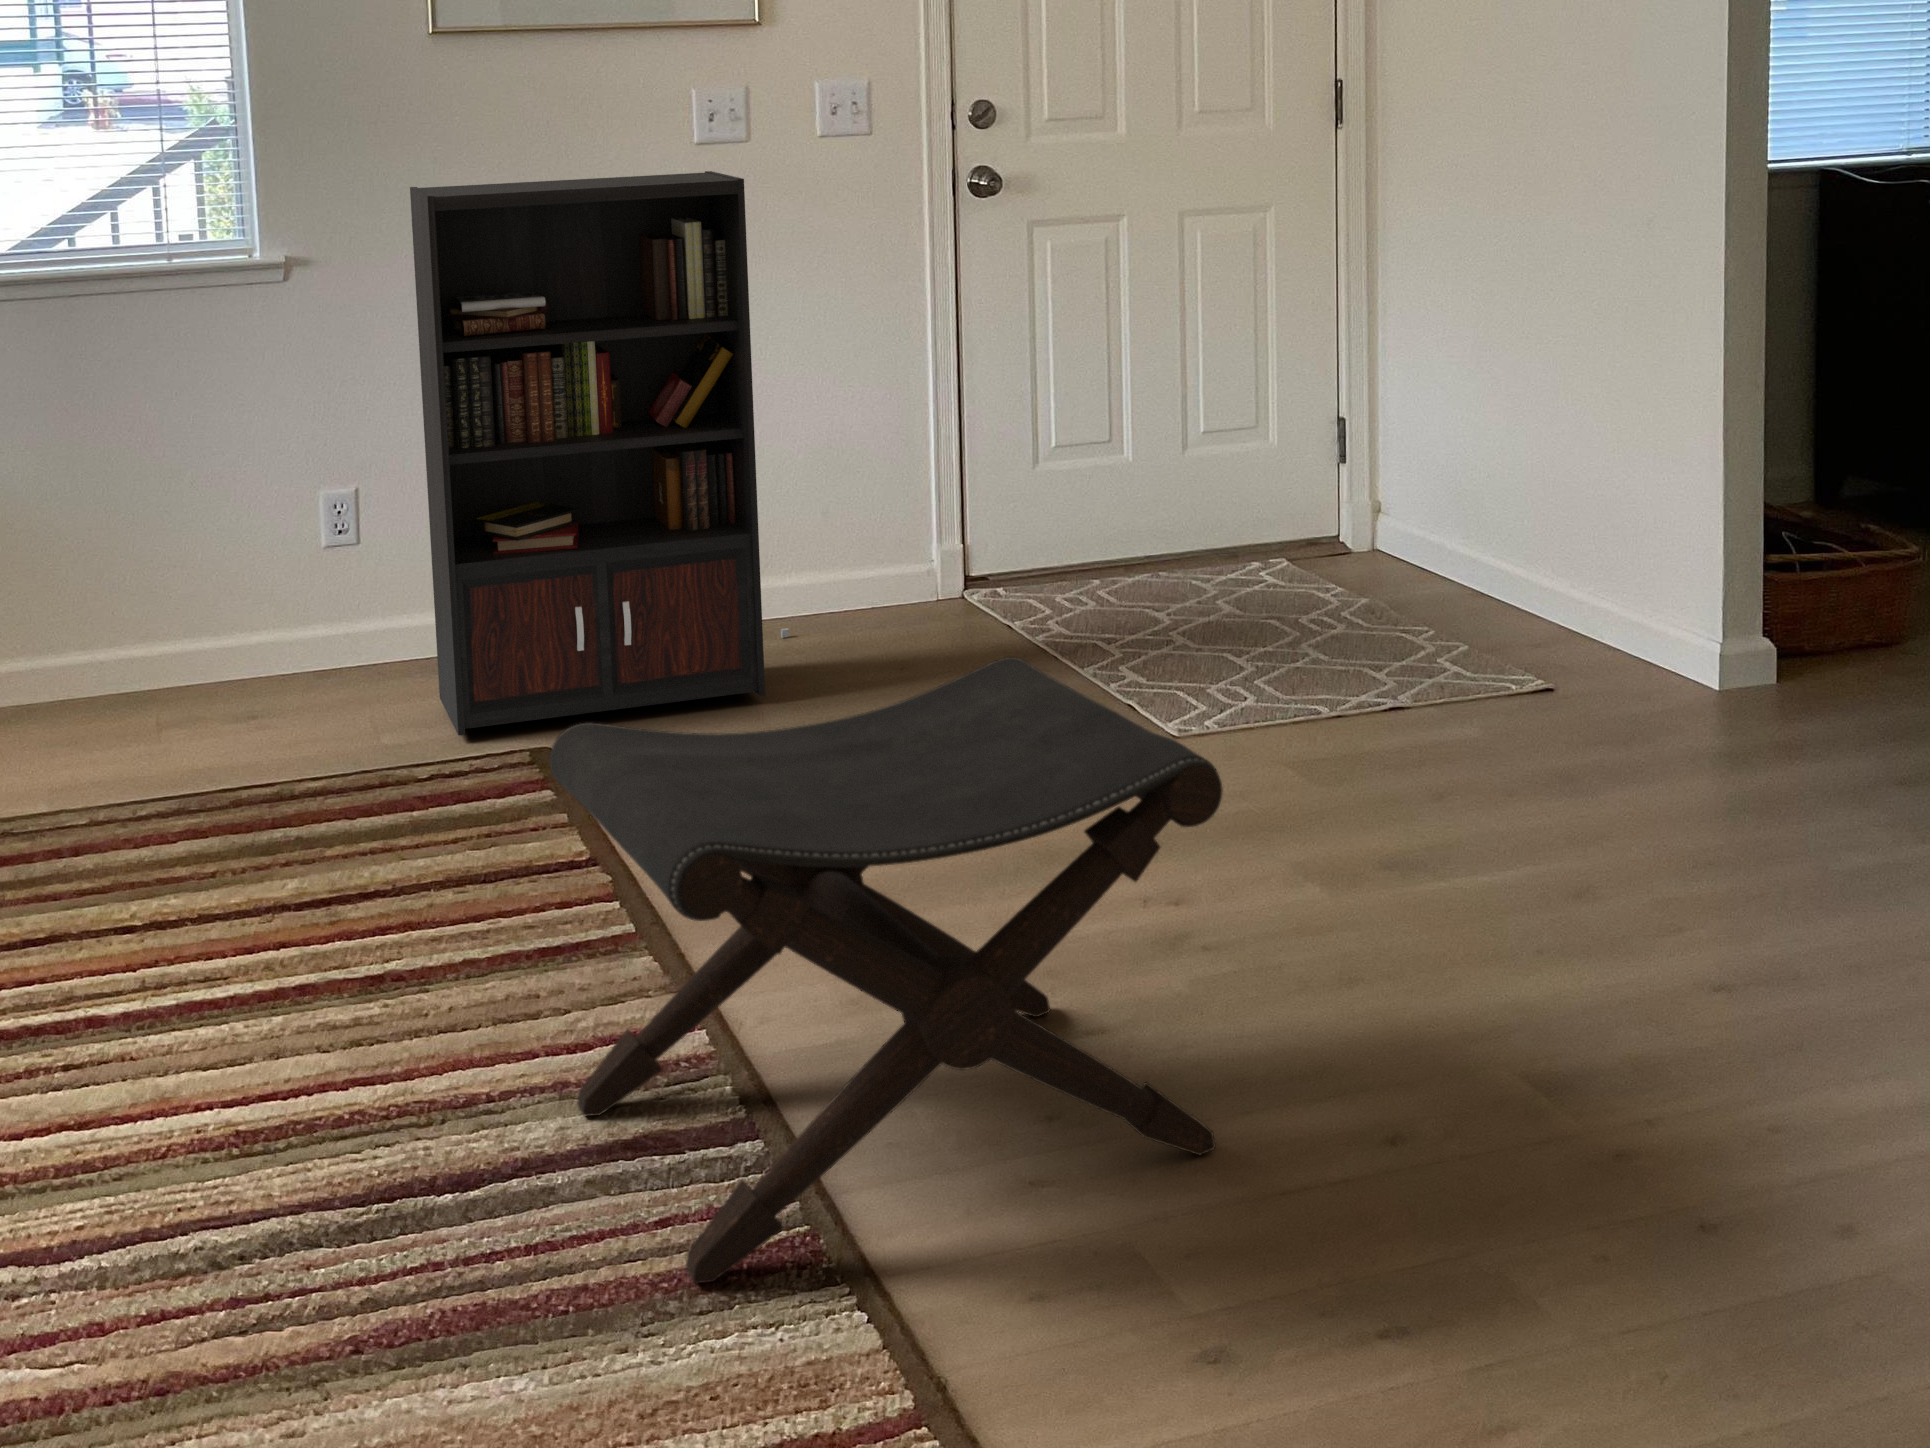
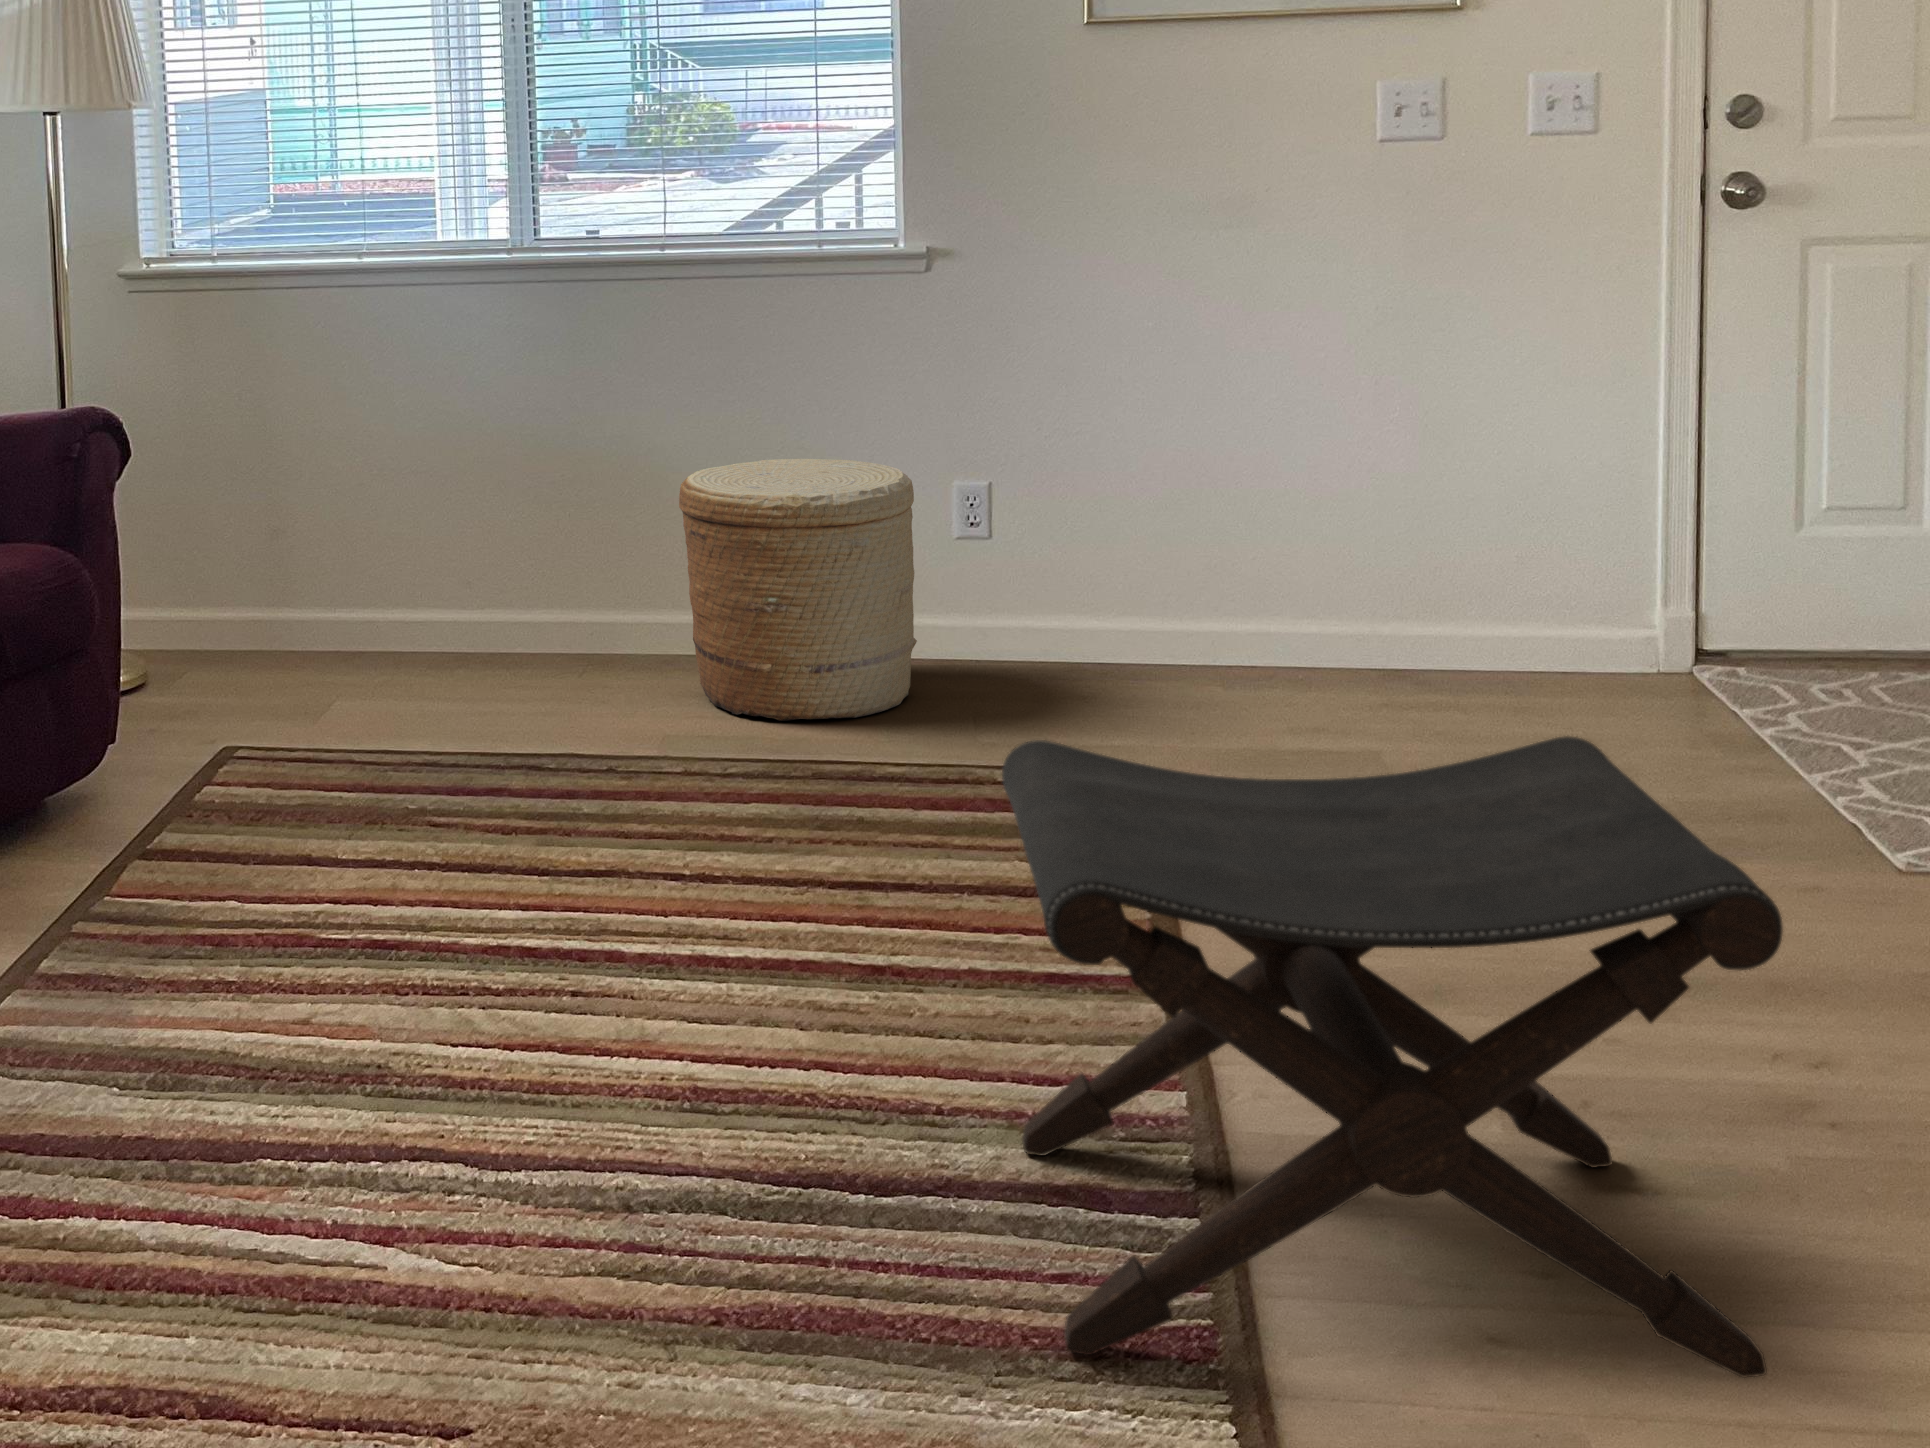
bookcase: present [410,171,789,735] -> none [1035,166,1465,753]
woven basket: none [45,475,302,750] -> present [679,459,917,721]

